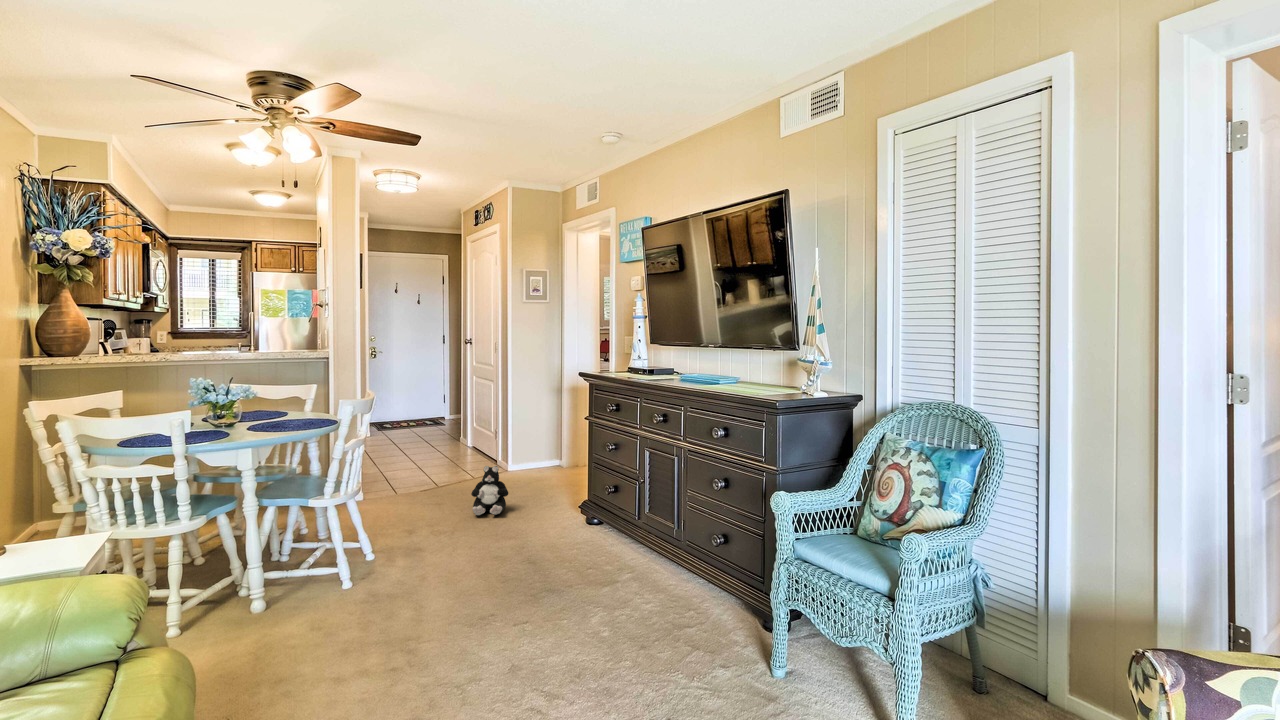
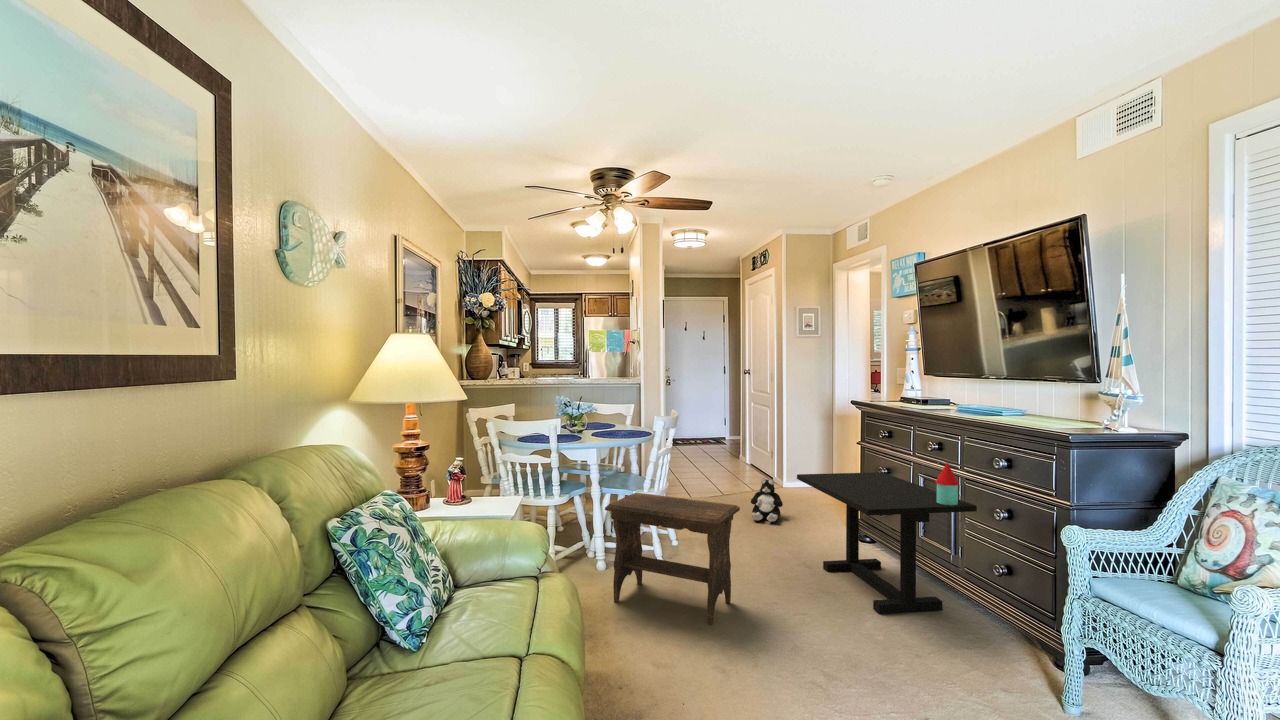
side table: none [521,436,698,603] -> present [797,463,977,614]
footstool: none [259,502,450,655] -> present [605,492,740,624]

